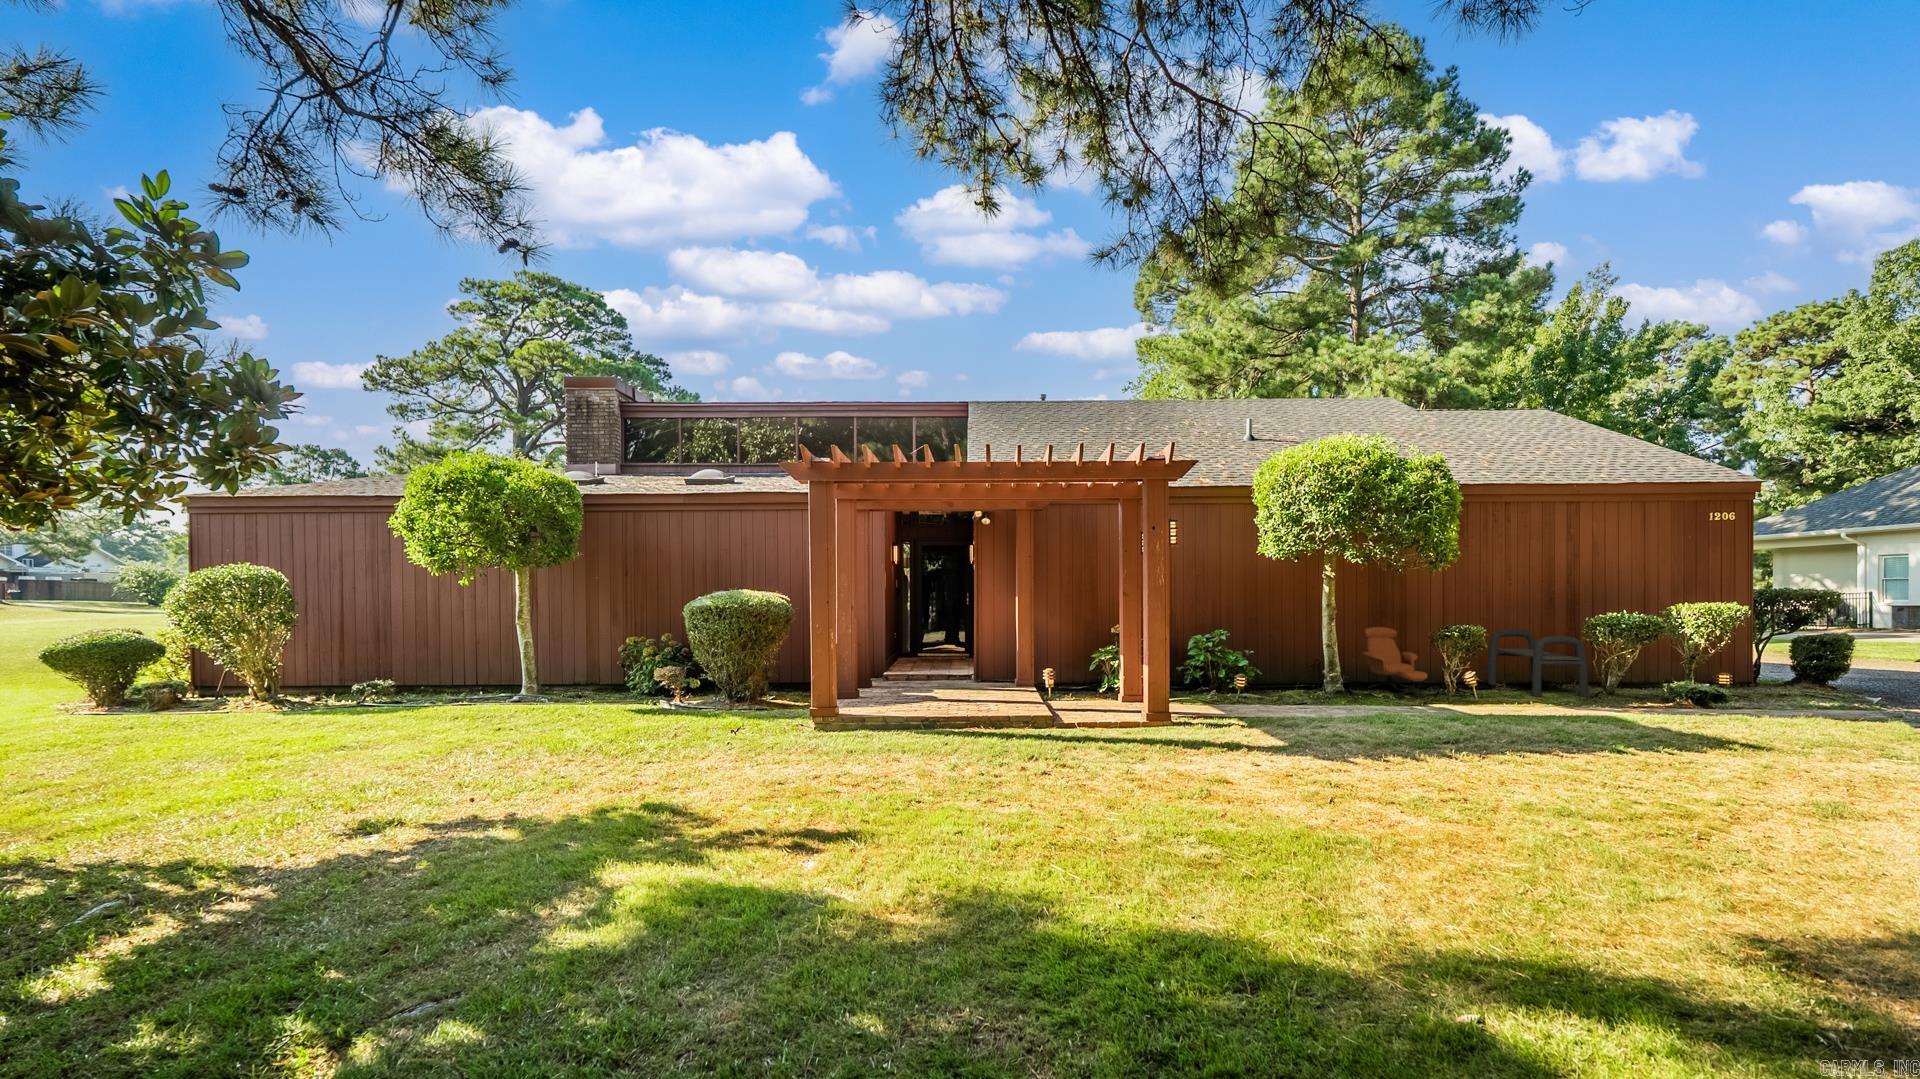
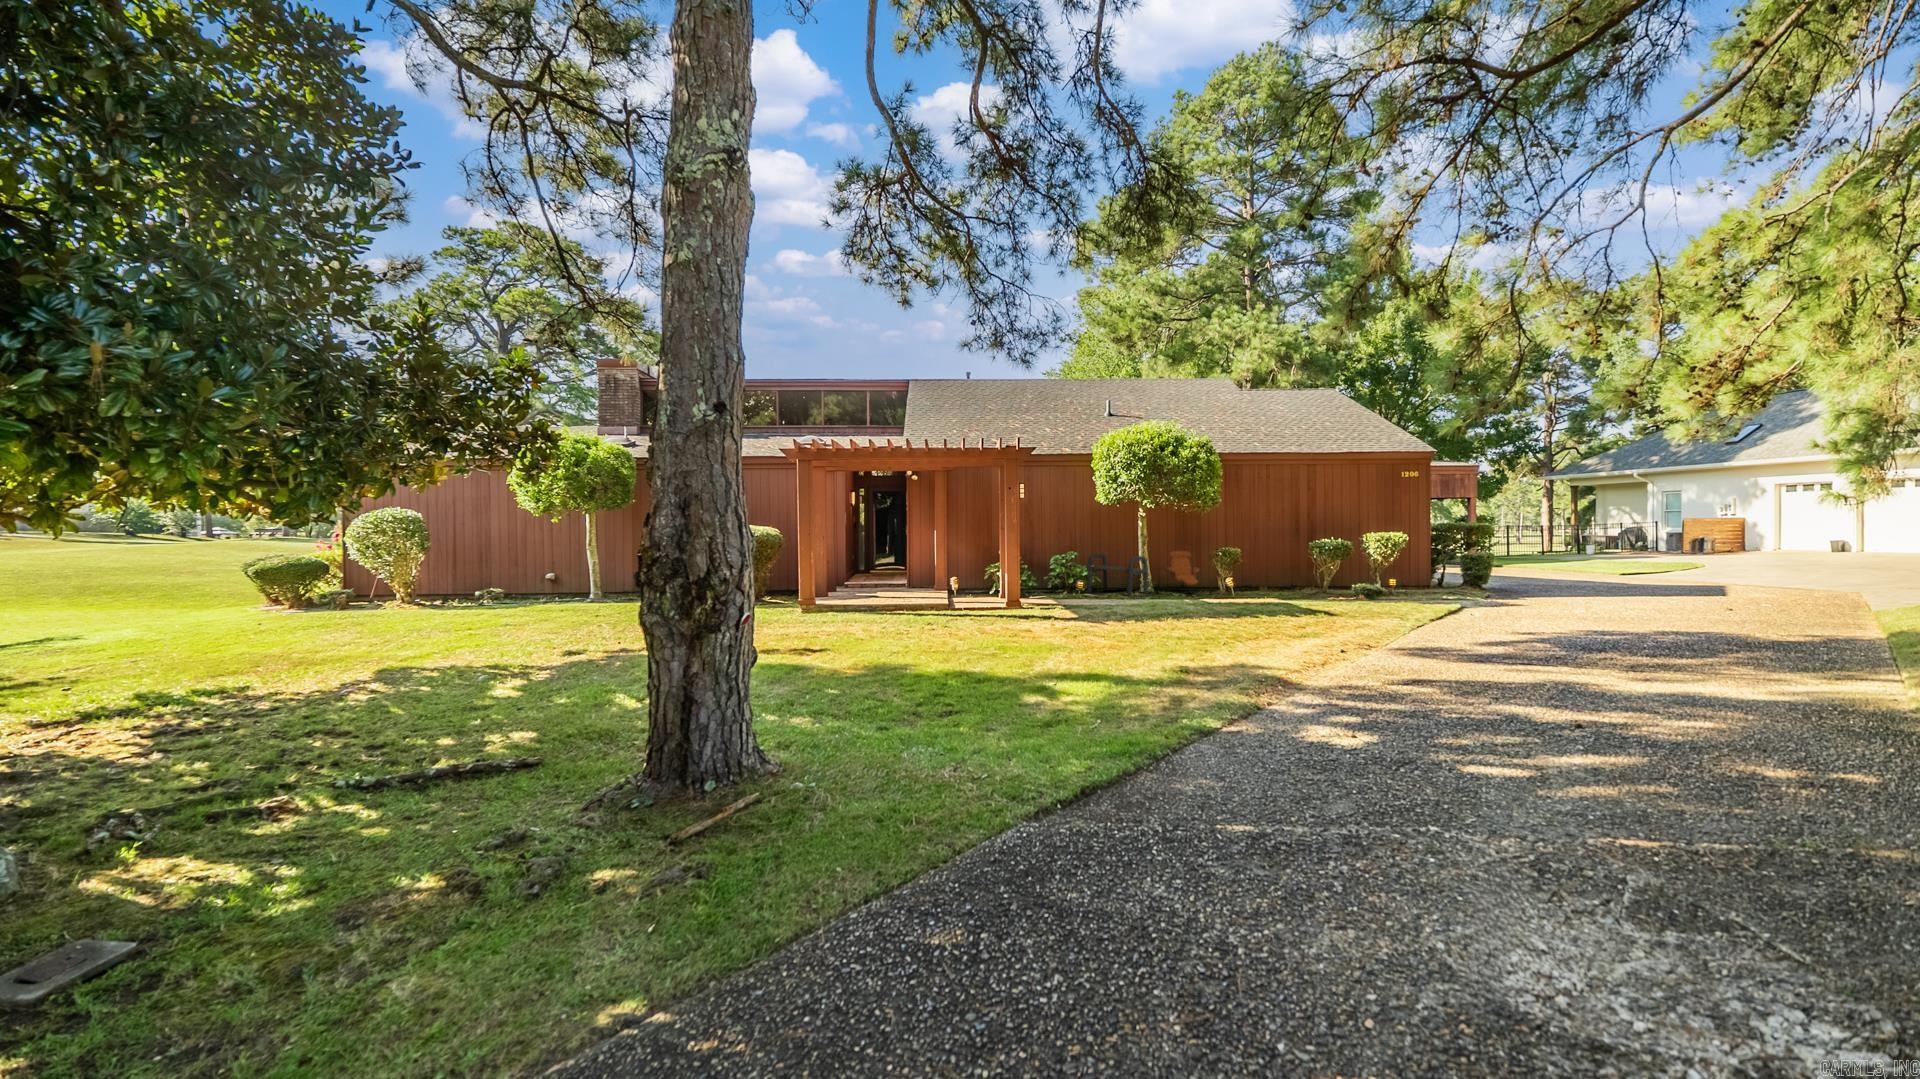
bench: present [1488,629,1589,697] -> present [1087,553,1148,596]

